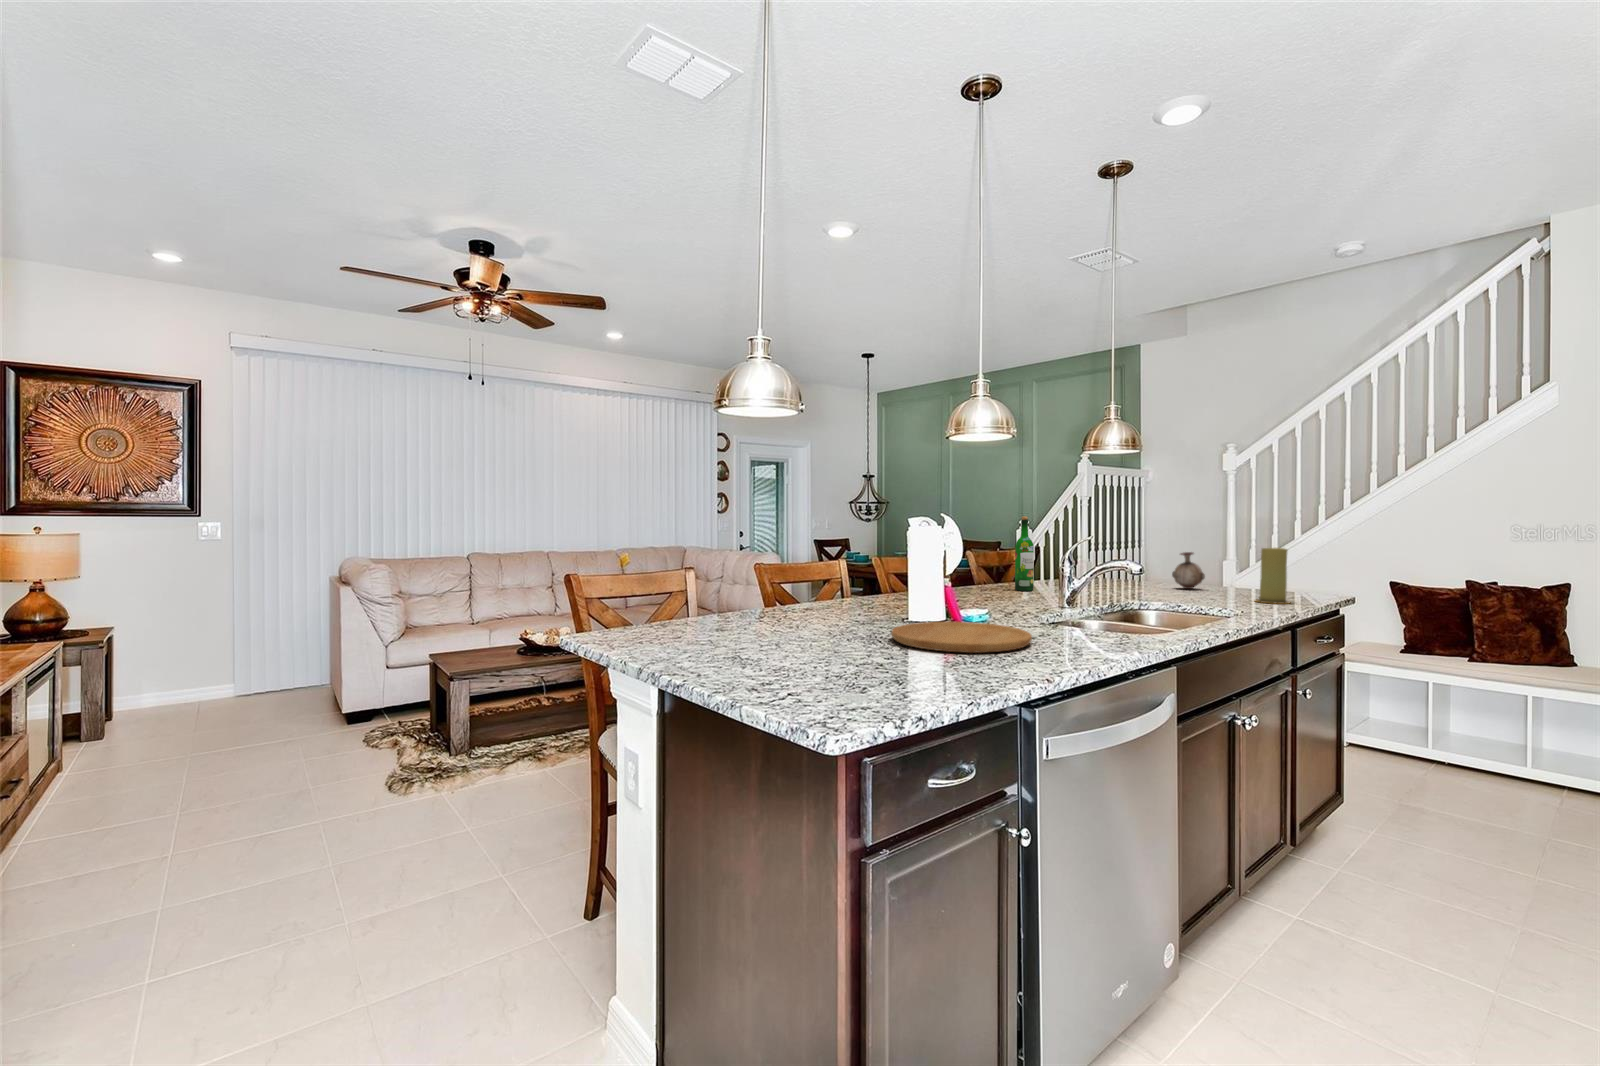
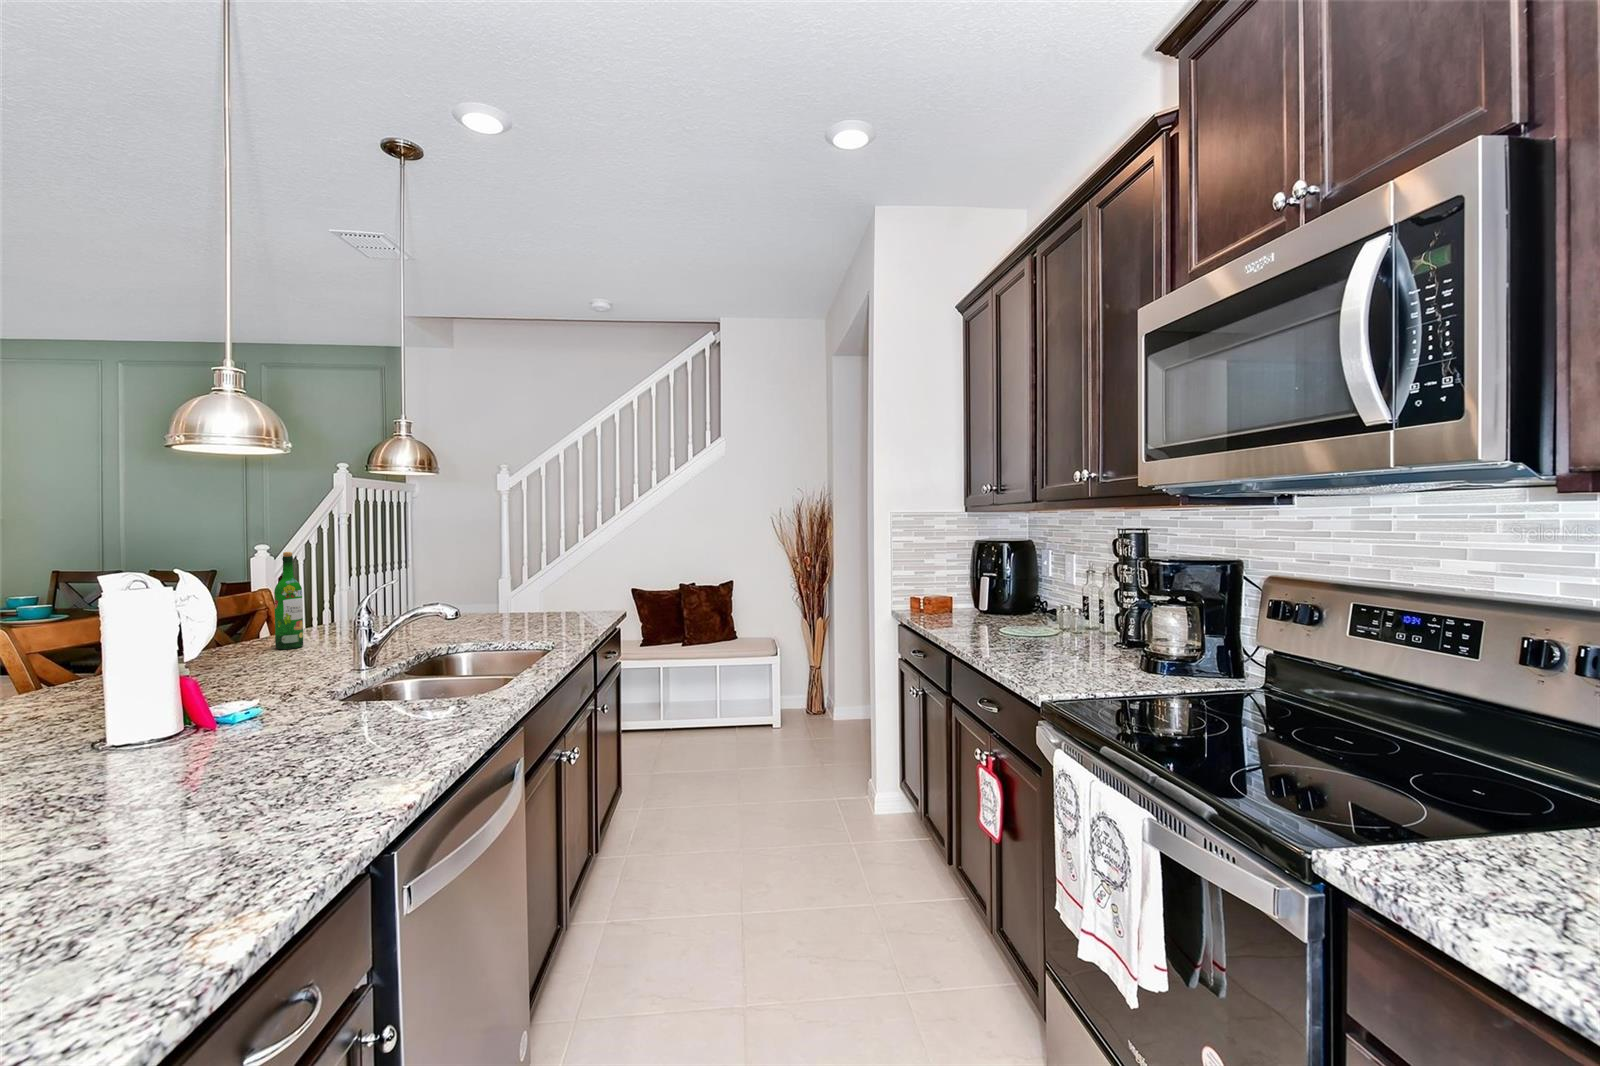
candle: present [1255,548,1290,604] -> none [553,576,584,630]
vase: present [1172,552,1205,589] -> none [468,582,502,621]
cutting board: present [891,622,1032,653] -> none [89,724,349,802]

